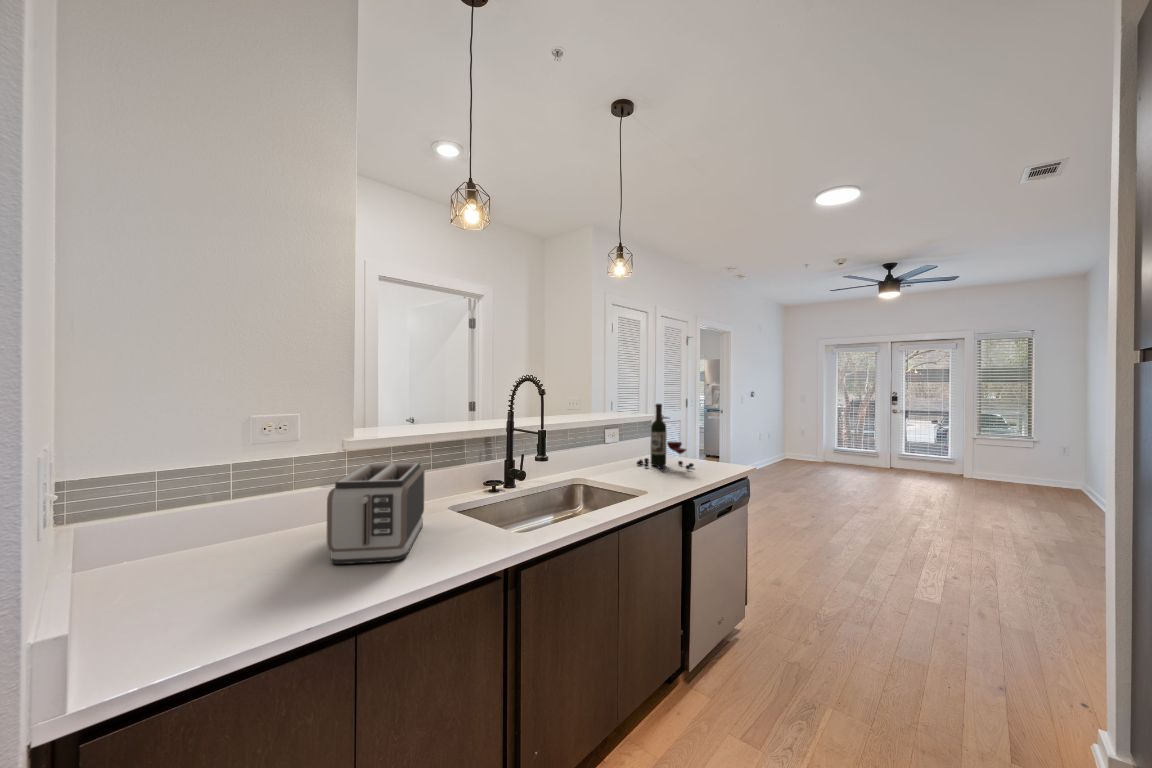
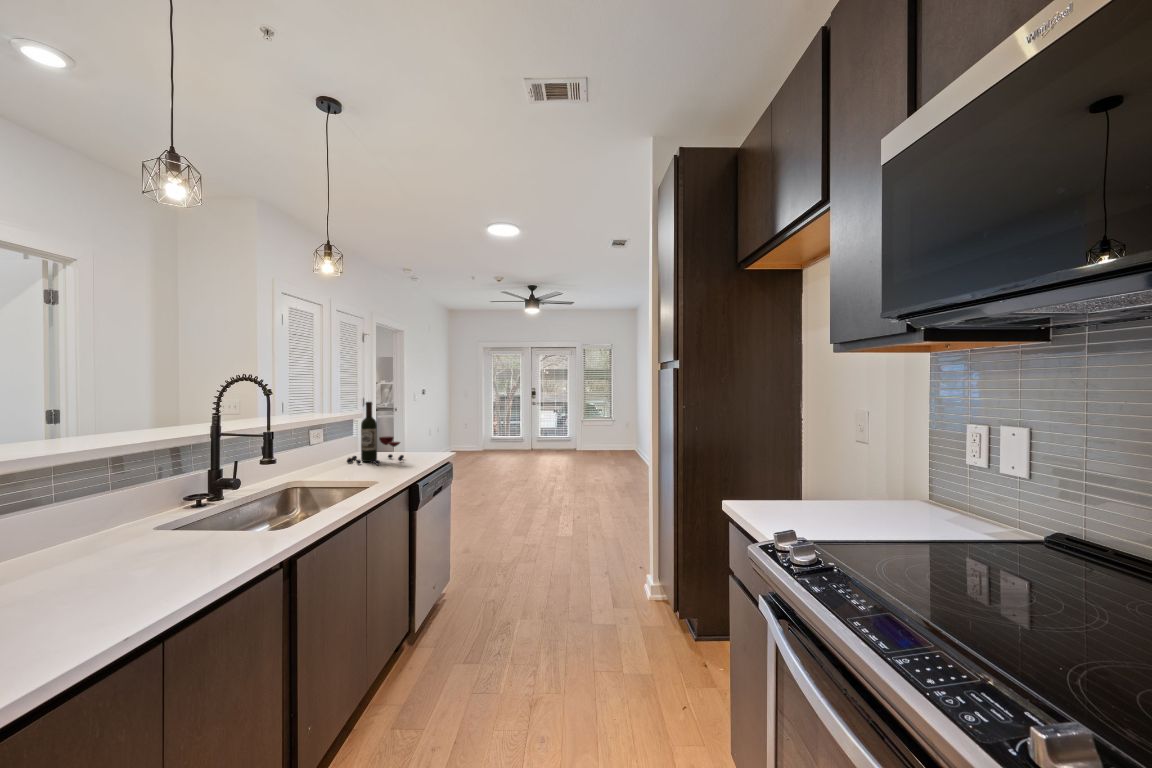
toaster: present [327,463,424,564] -> none [32,477,162,604]

